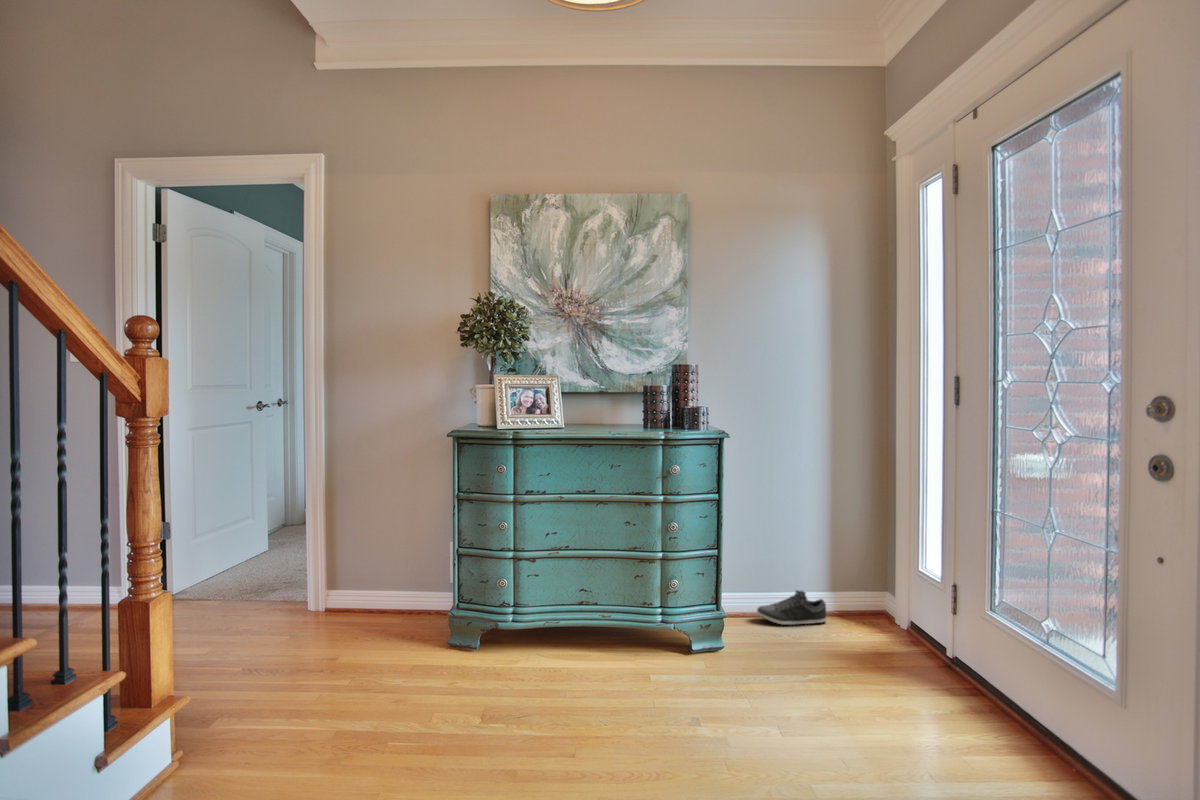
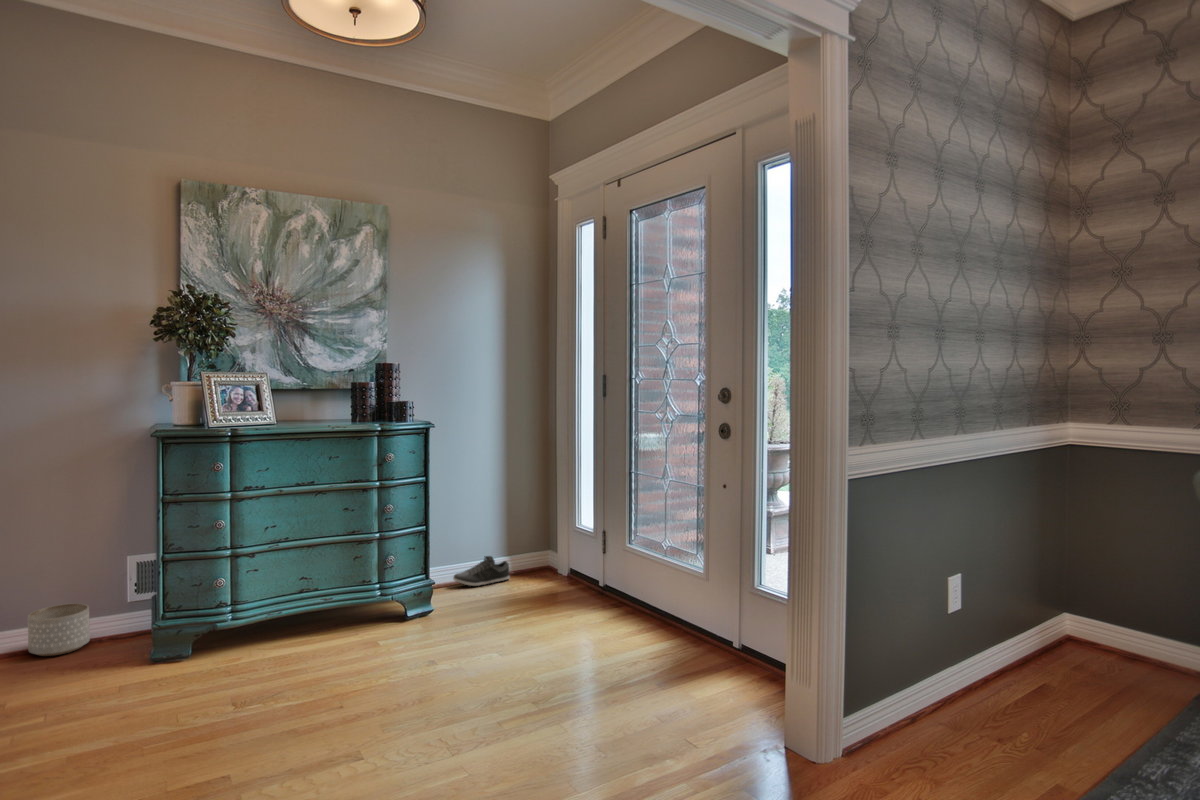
planter: none [369,582,415,629] -> present [28,603,90,656]

